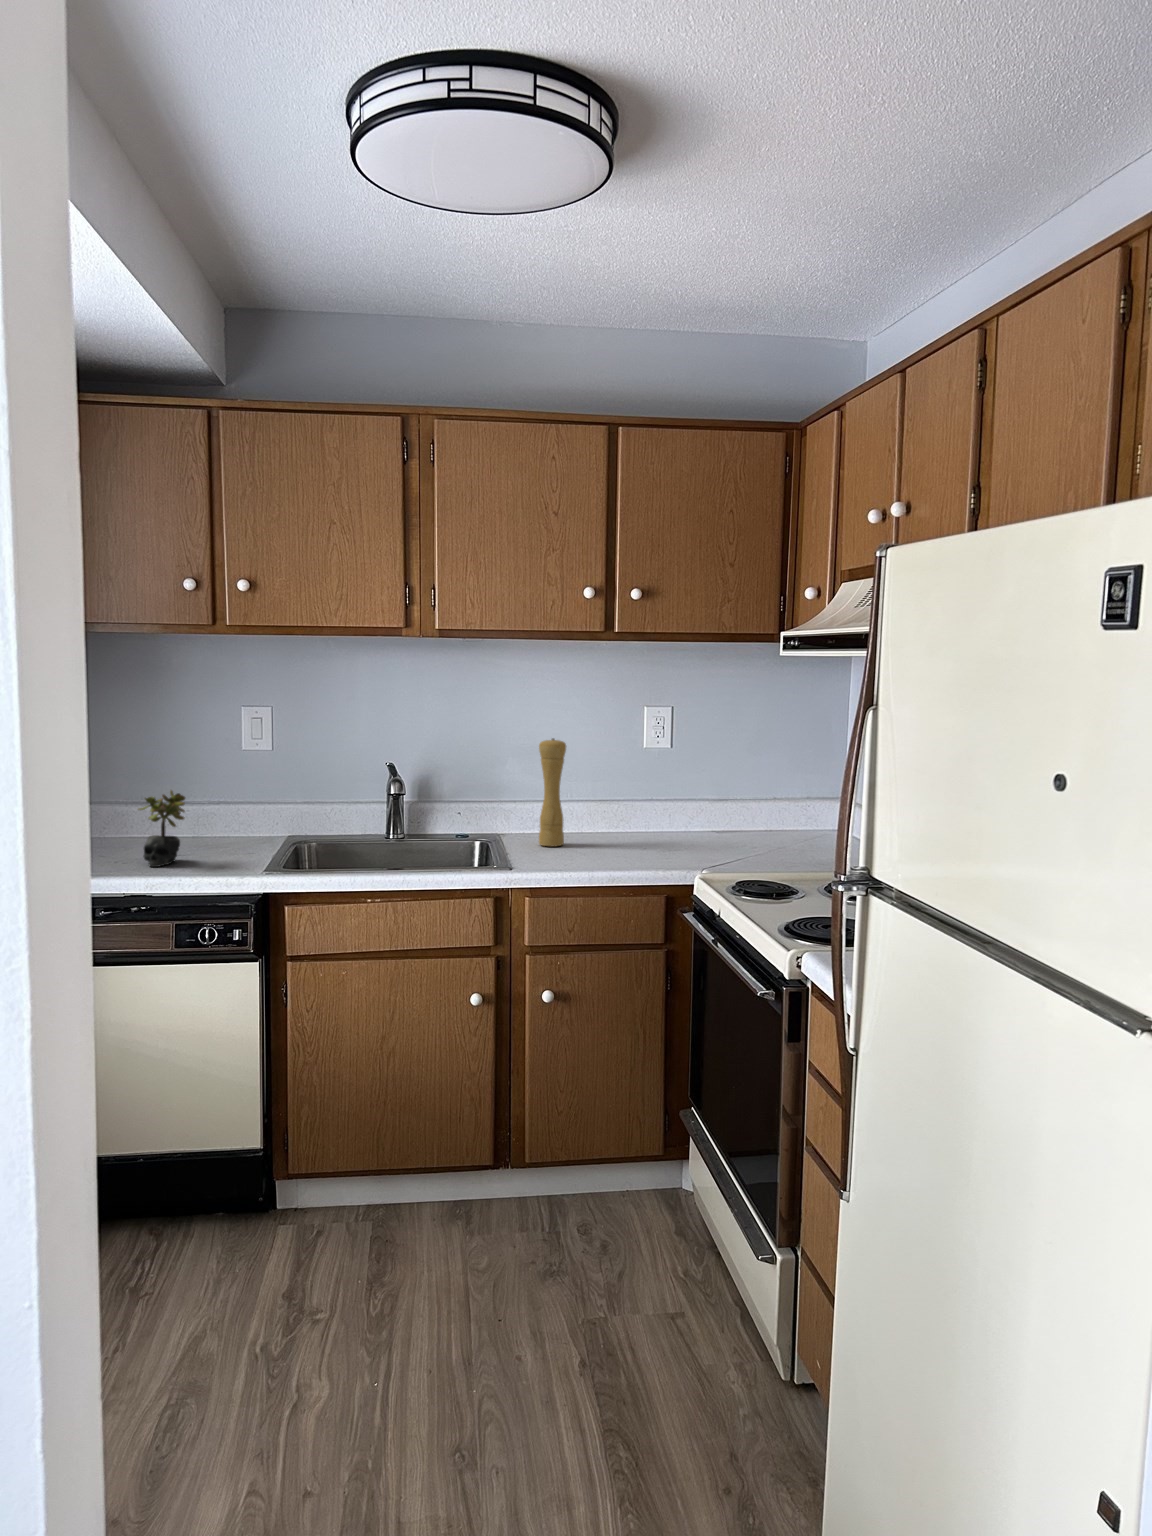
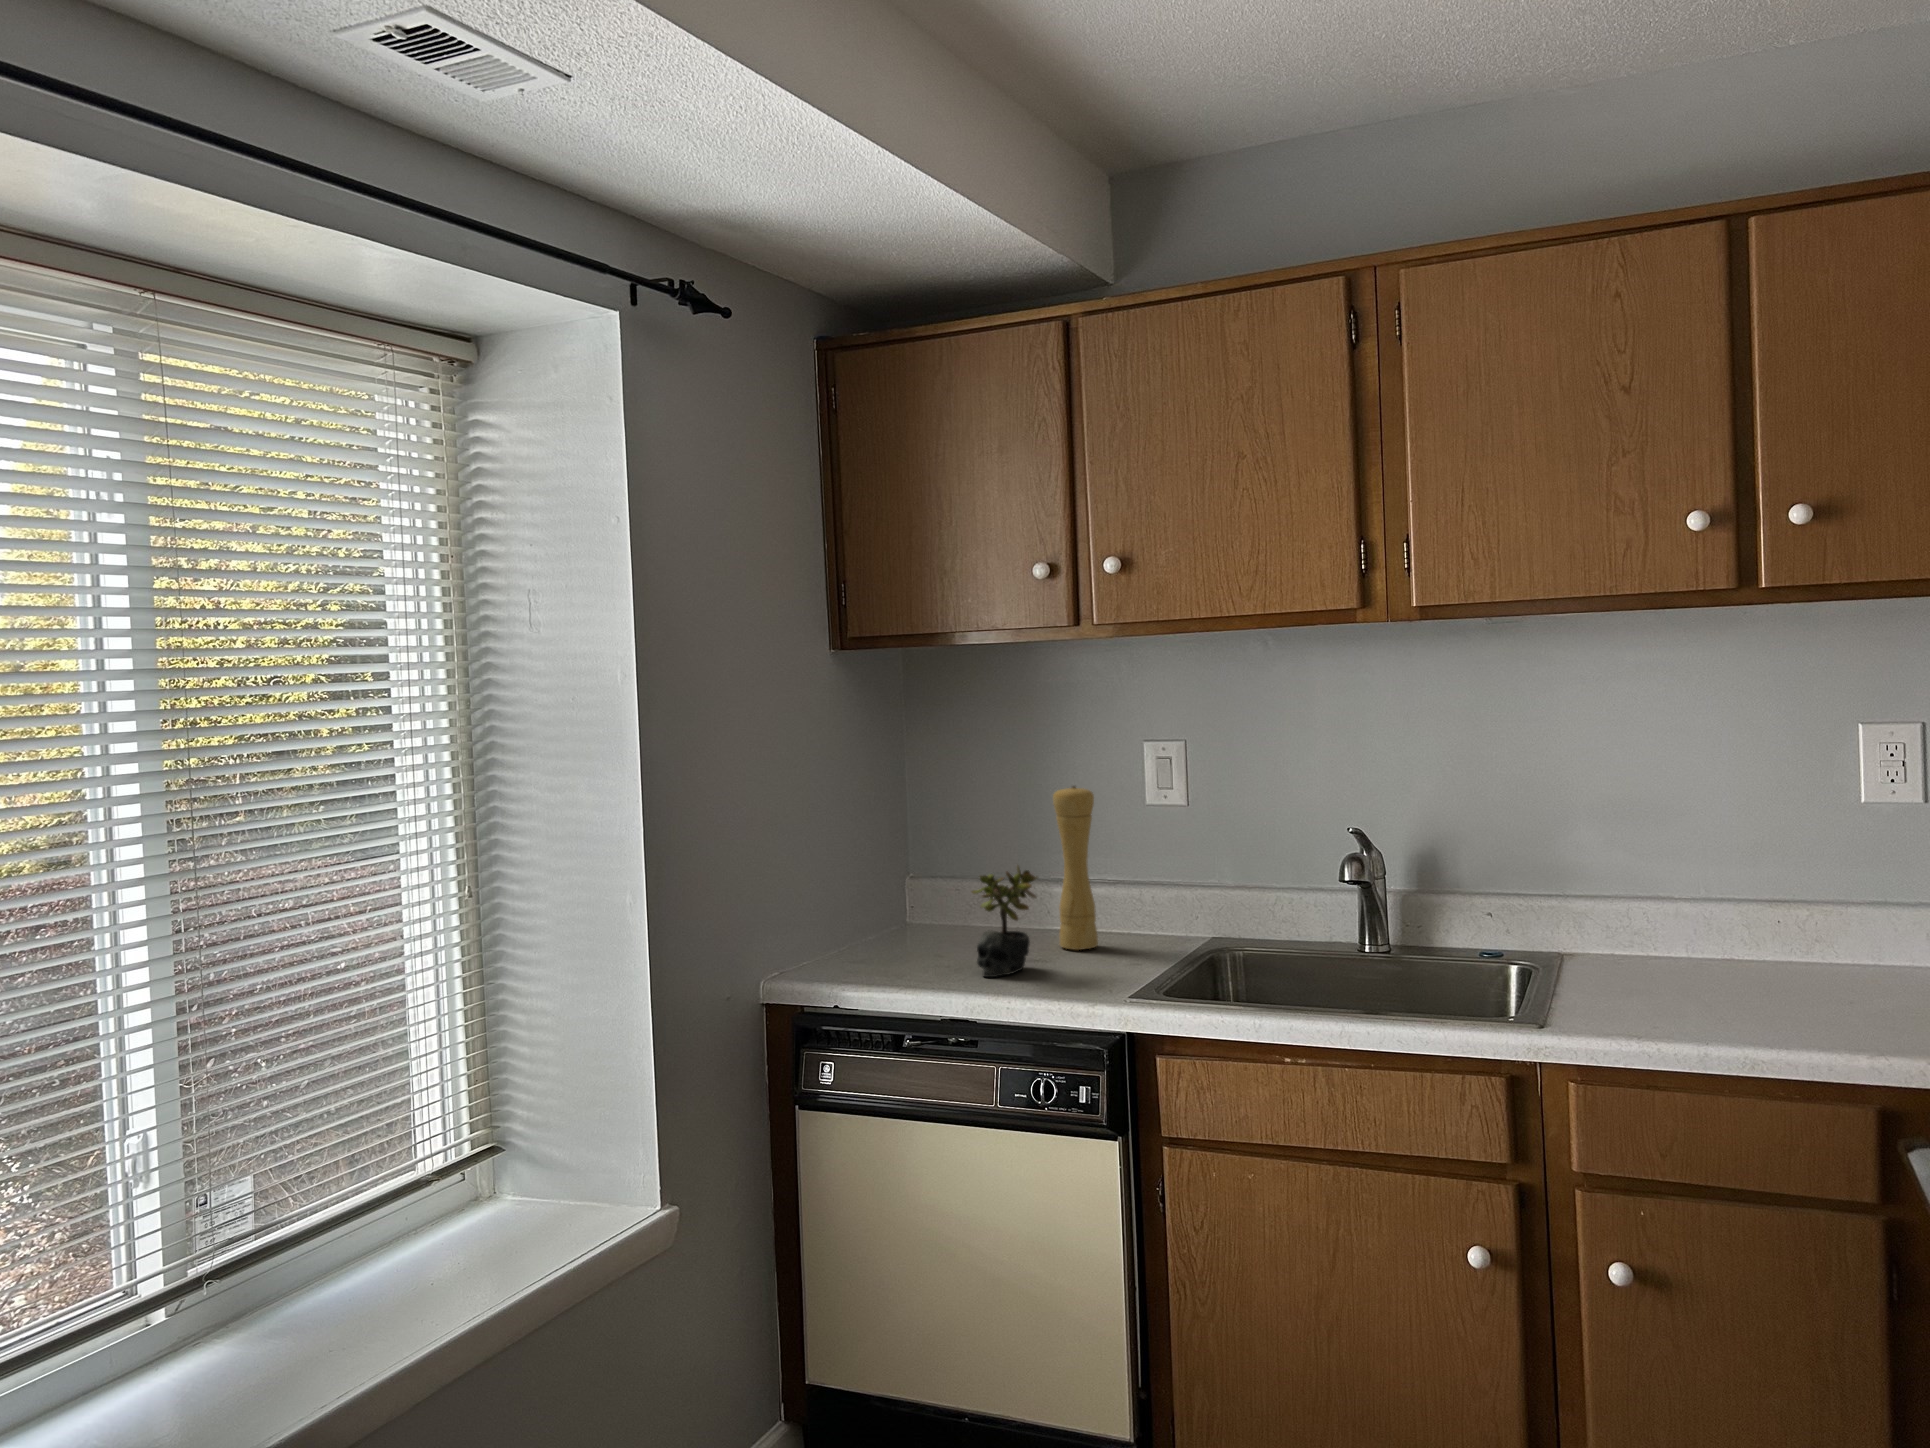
pepper mill: present [539,738,566,846] -> present [1053,786,1098,950]

